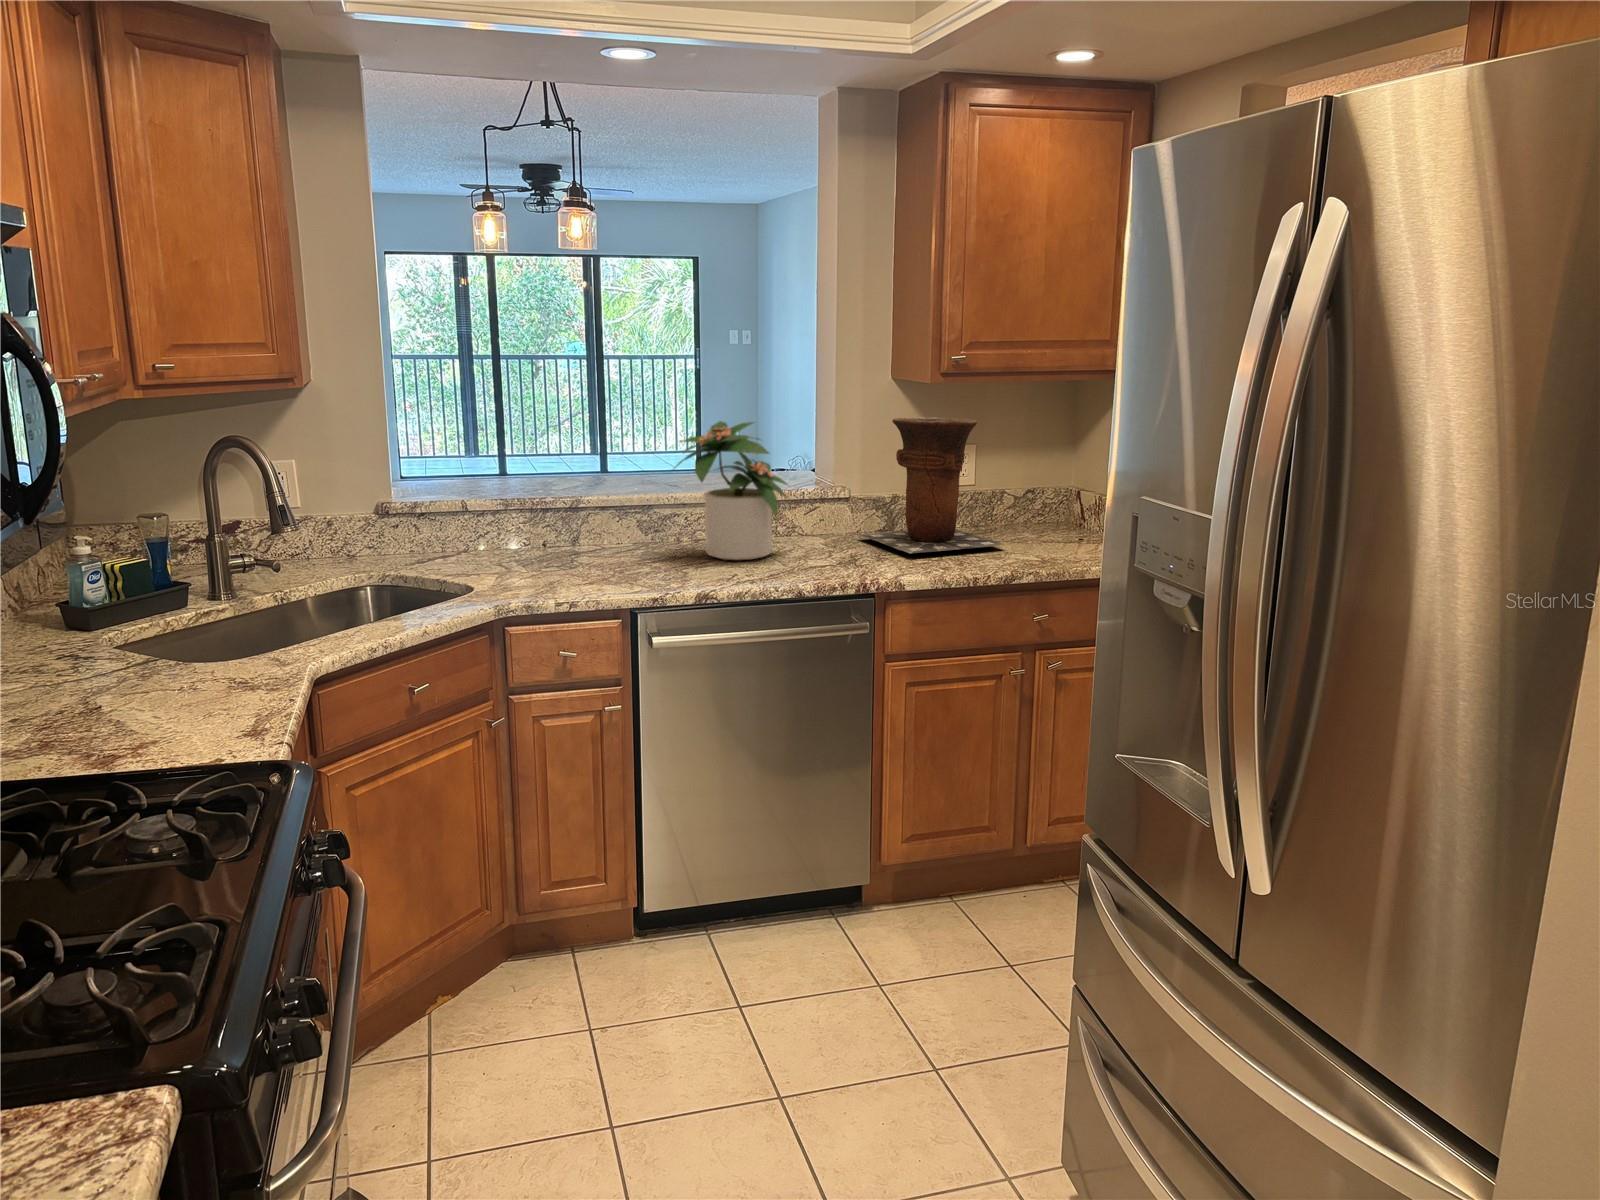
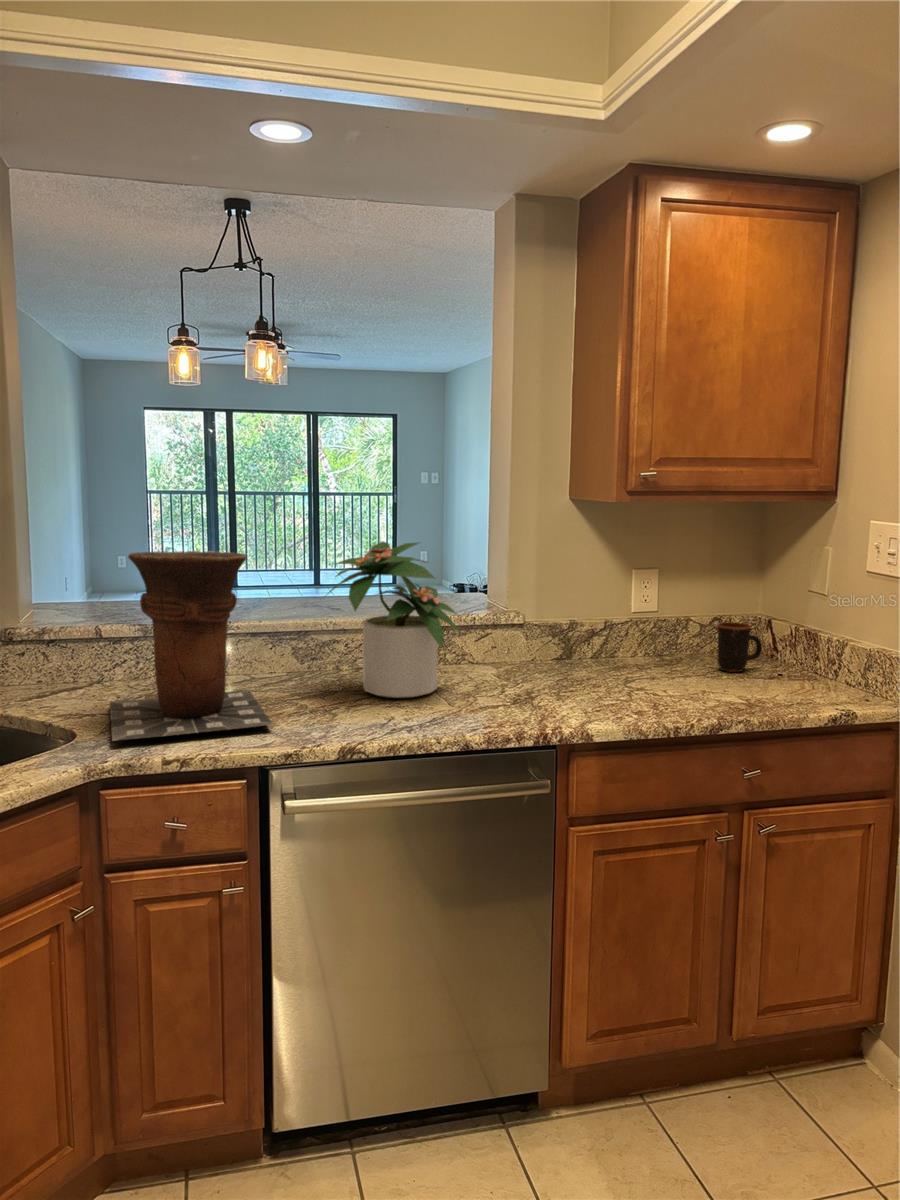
vase: present [859,417,1005,553] -> present [110,551,273,741]
mug: none [1024,493,1066,538] -> present [717,622,762,672]

